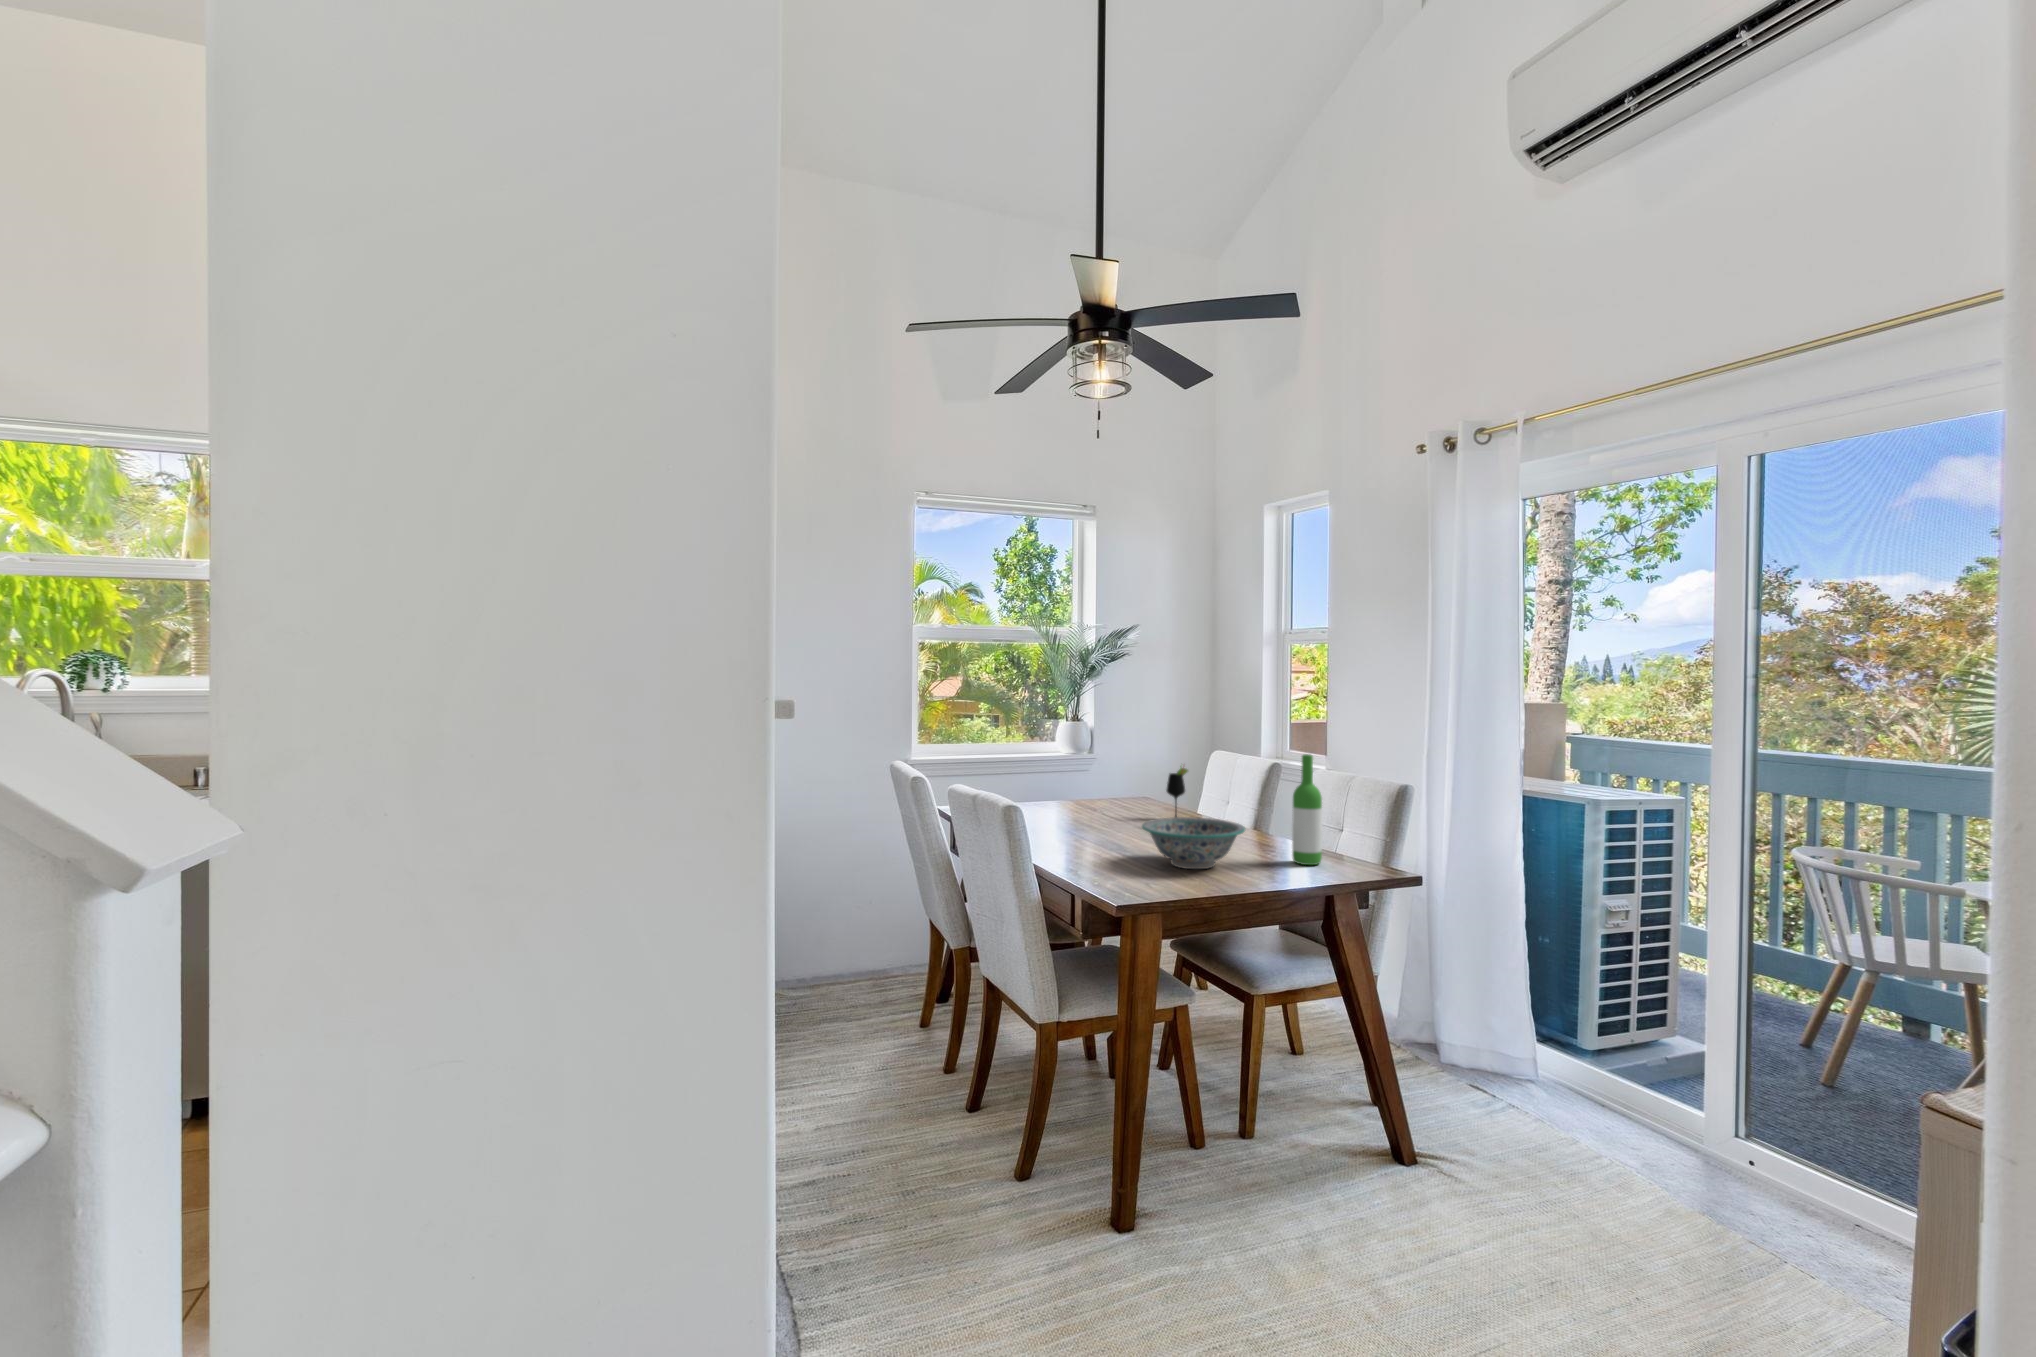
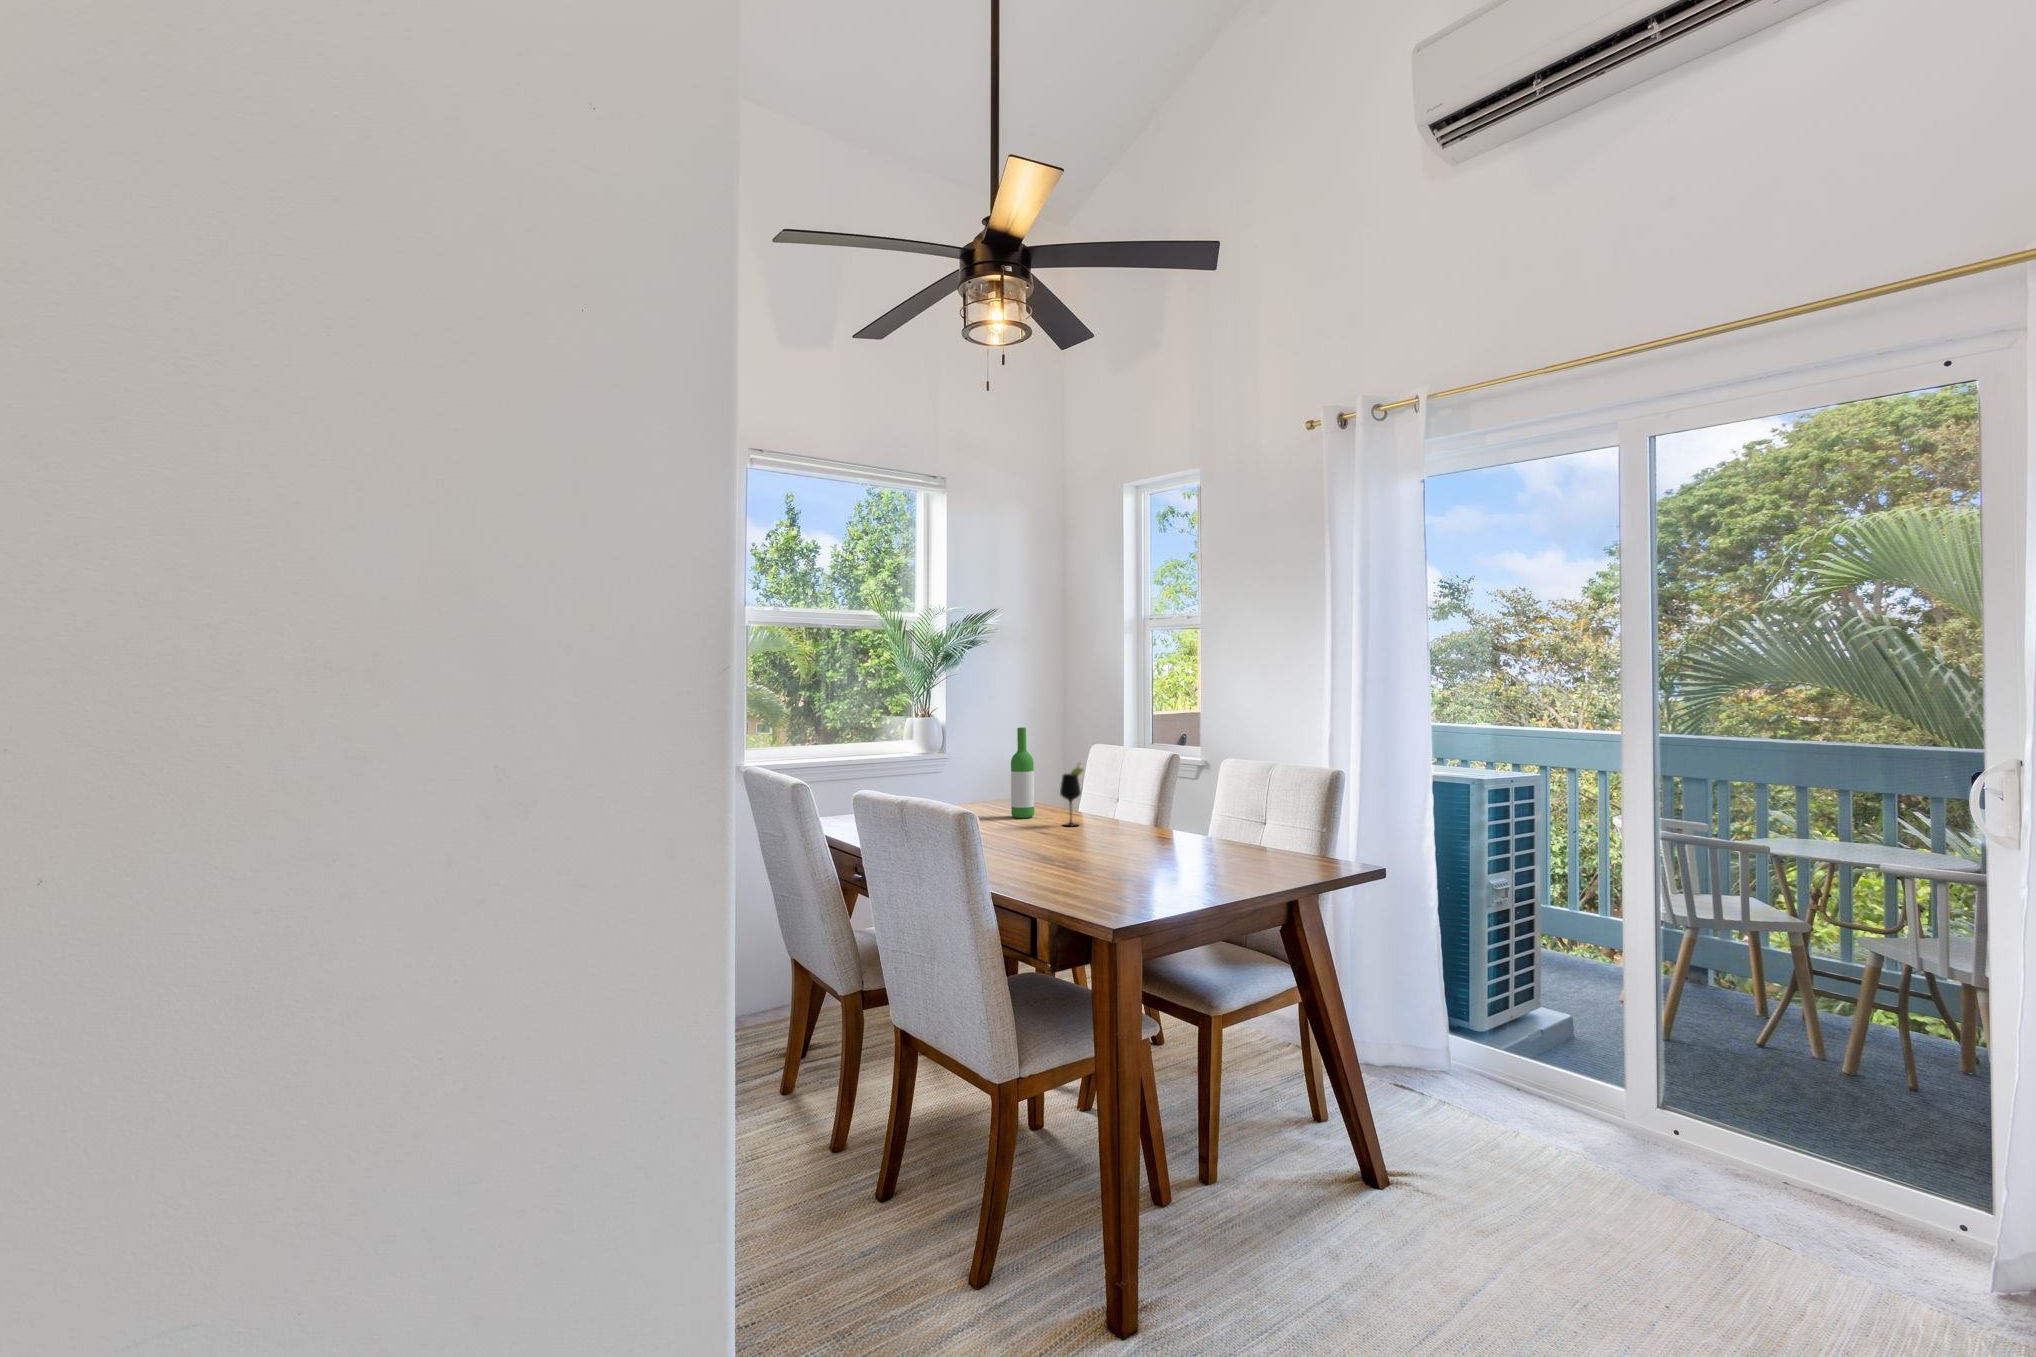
wine bottle: present [1292,754,1322,865] -> present [1011,727,1034,818]
decorative bowl: present [1142,817,1245,869] -> none [1083,819,1201,878]

